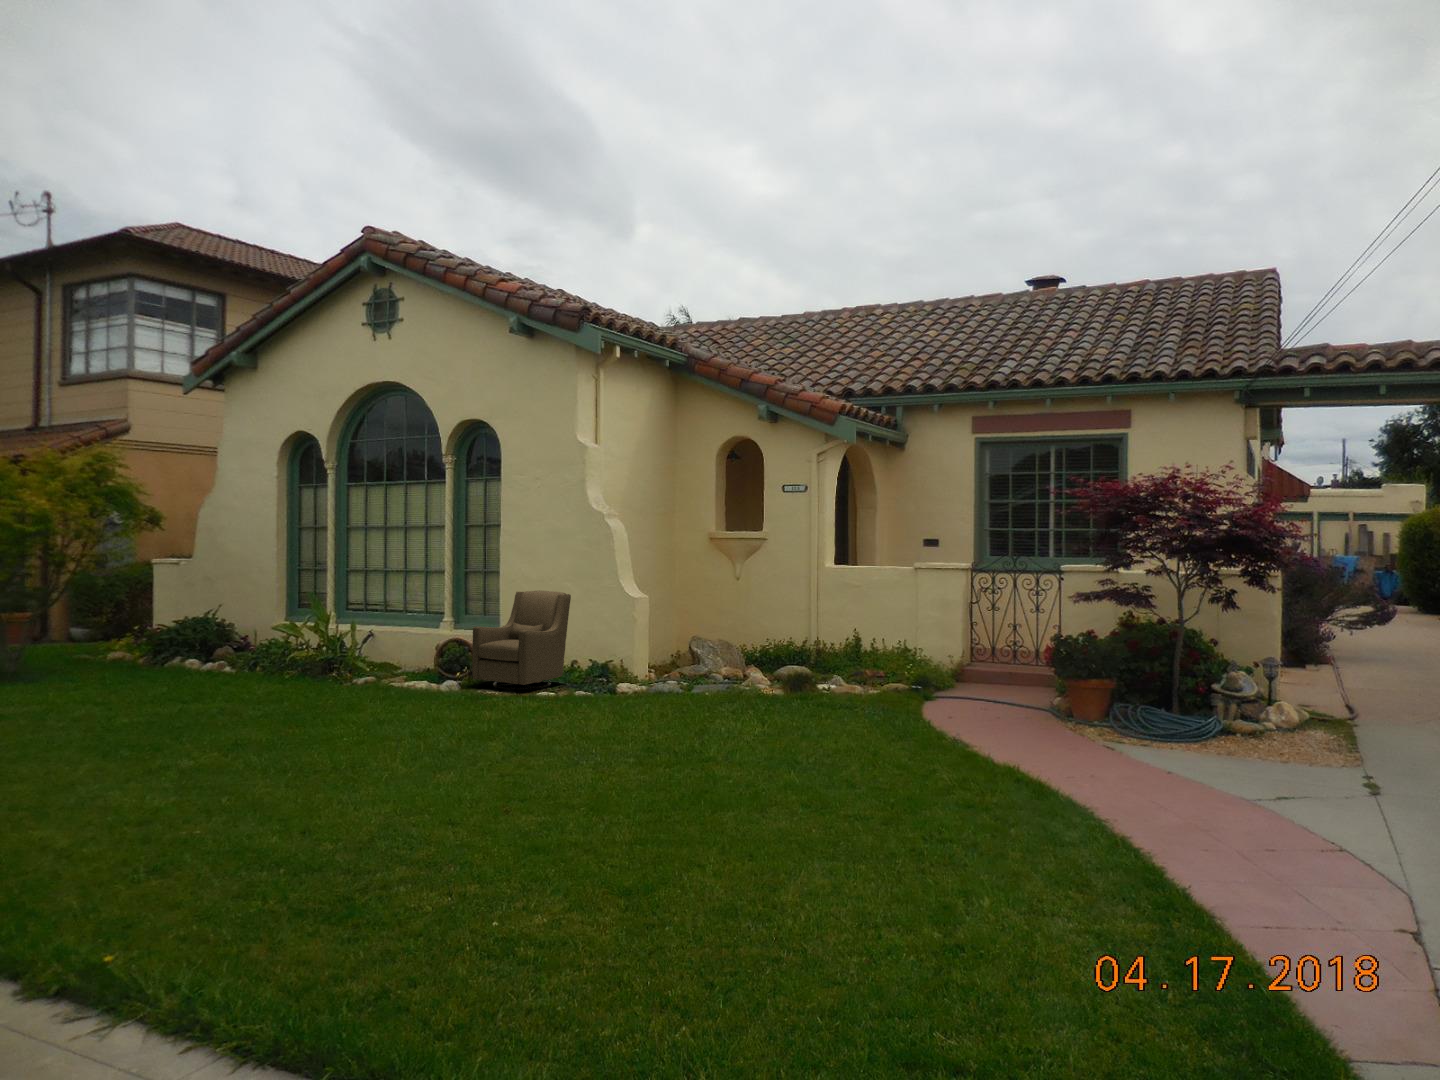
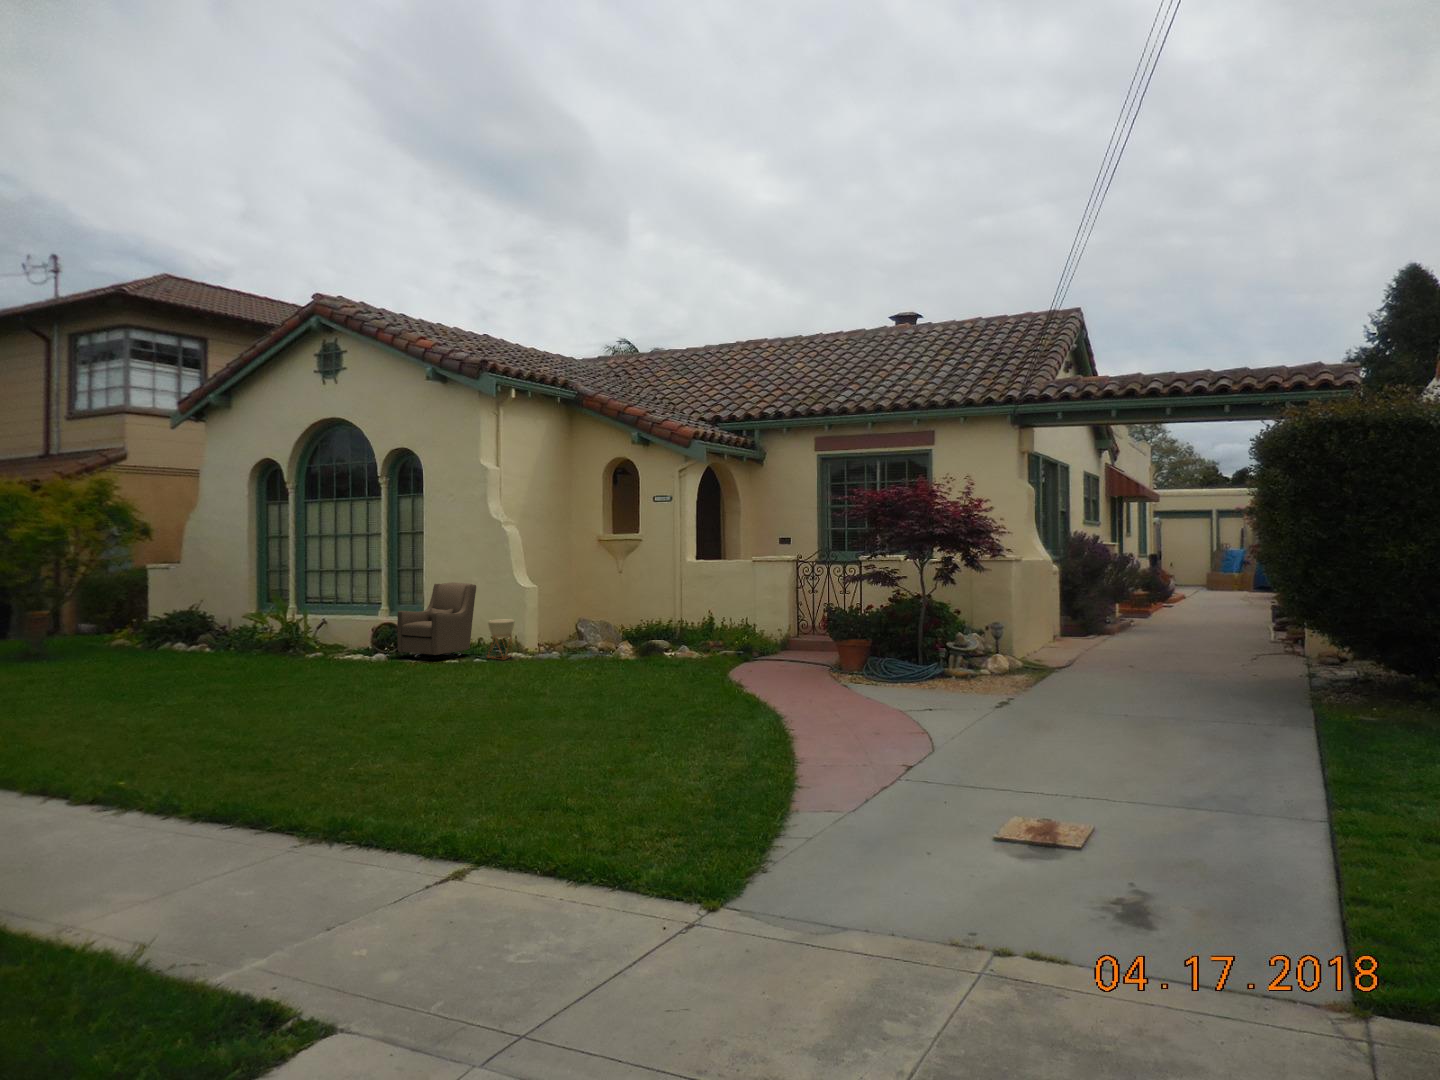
planter: none [587,639,622,692] -> present [488,620,514,660]

